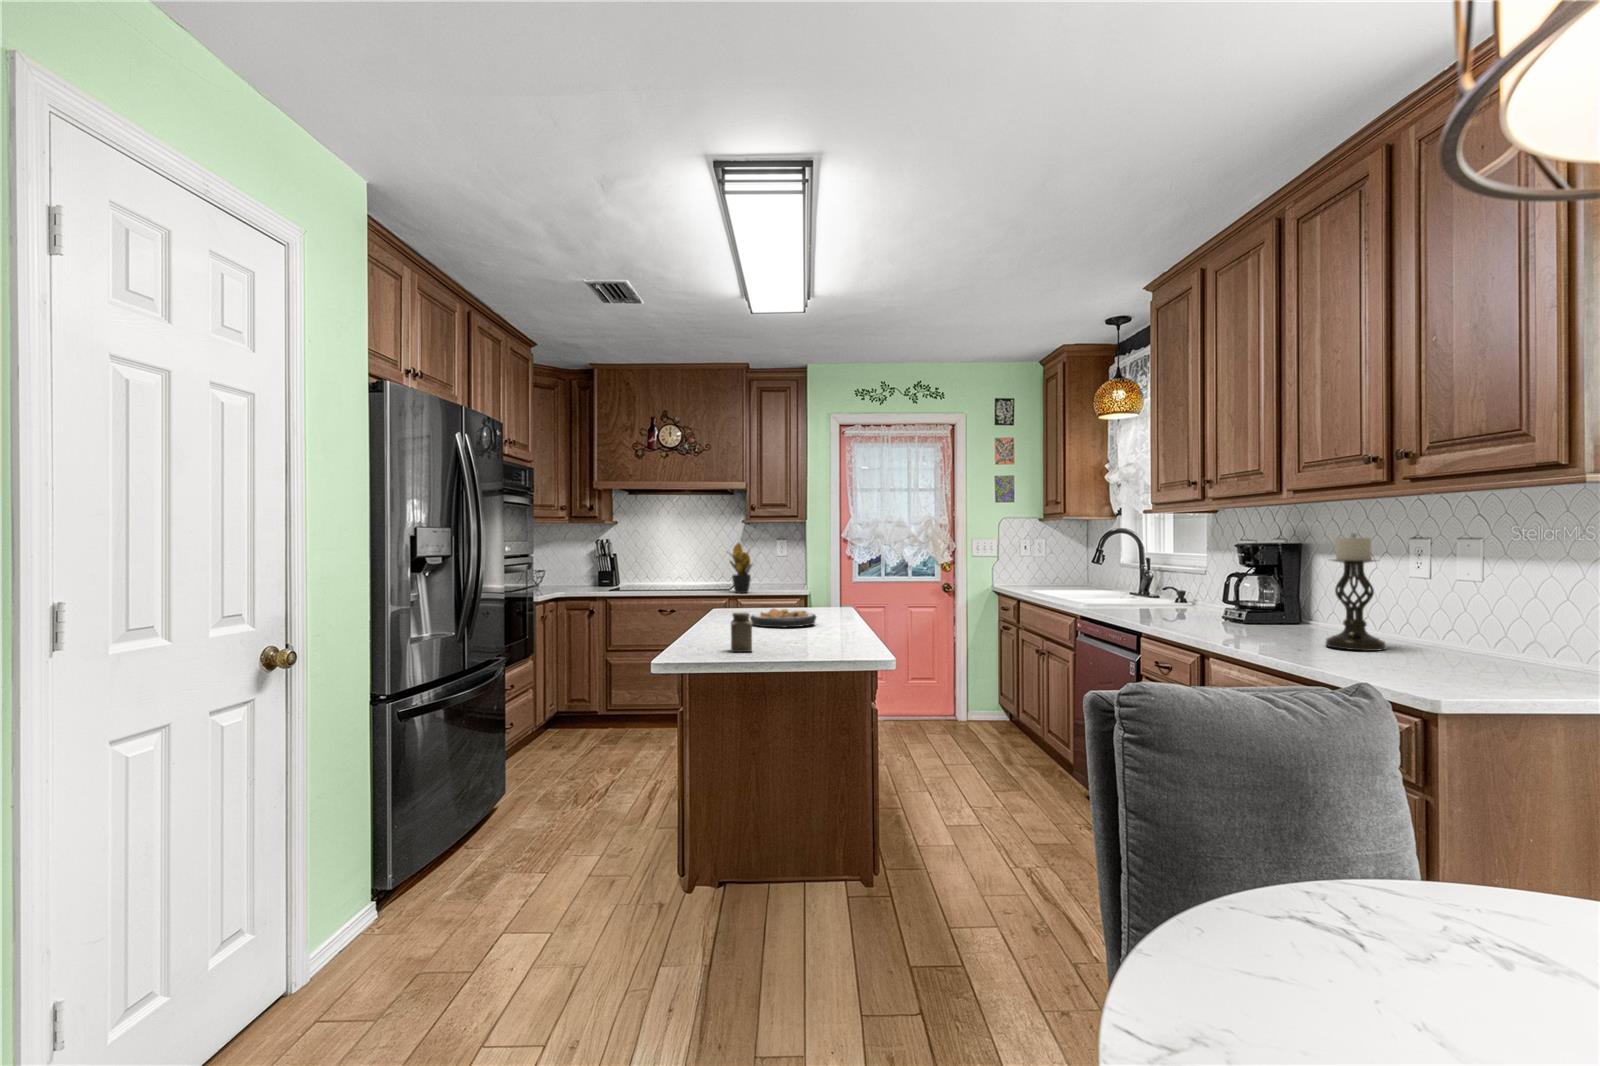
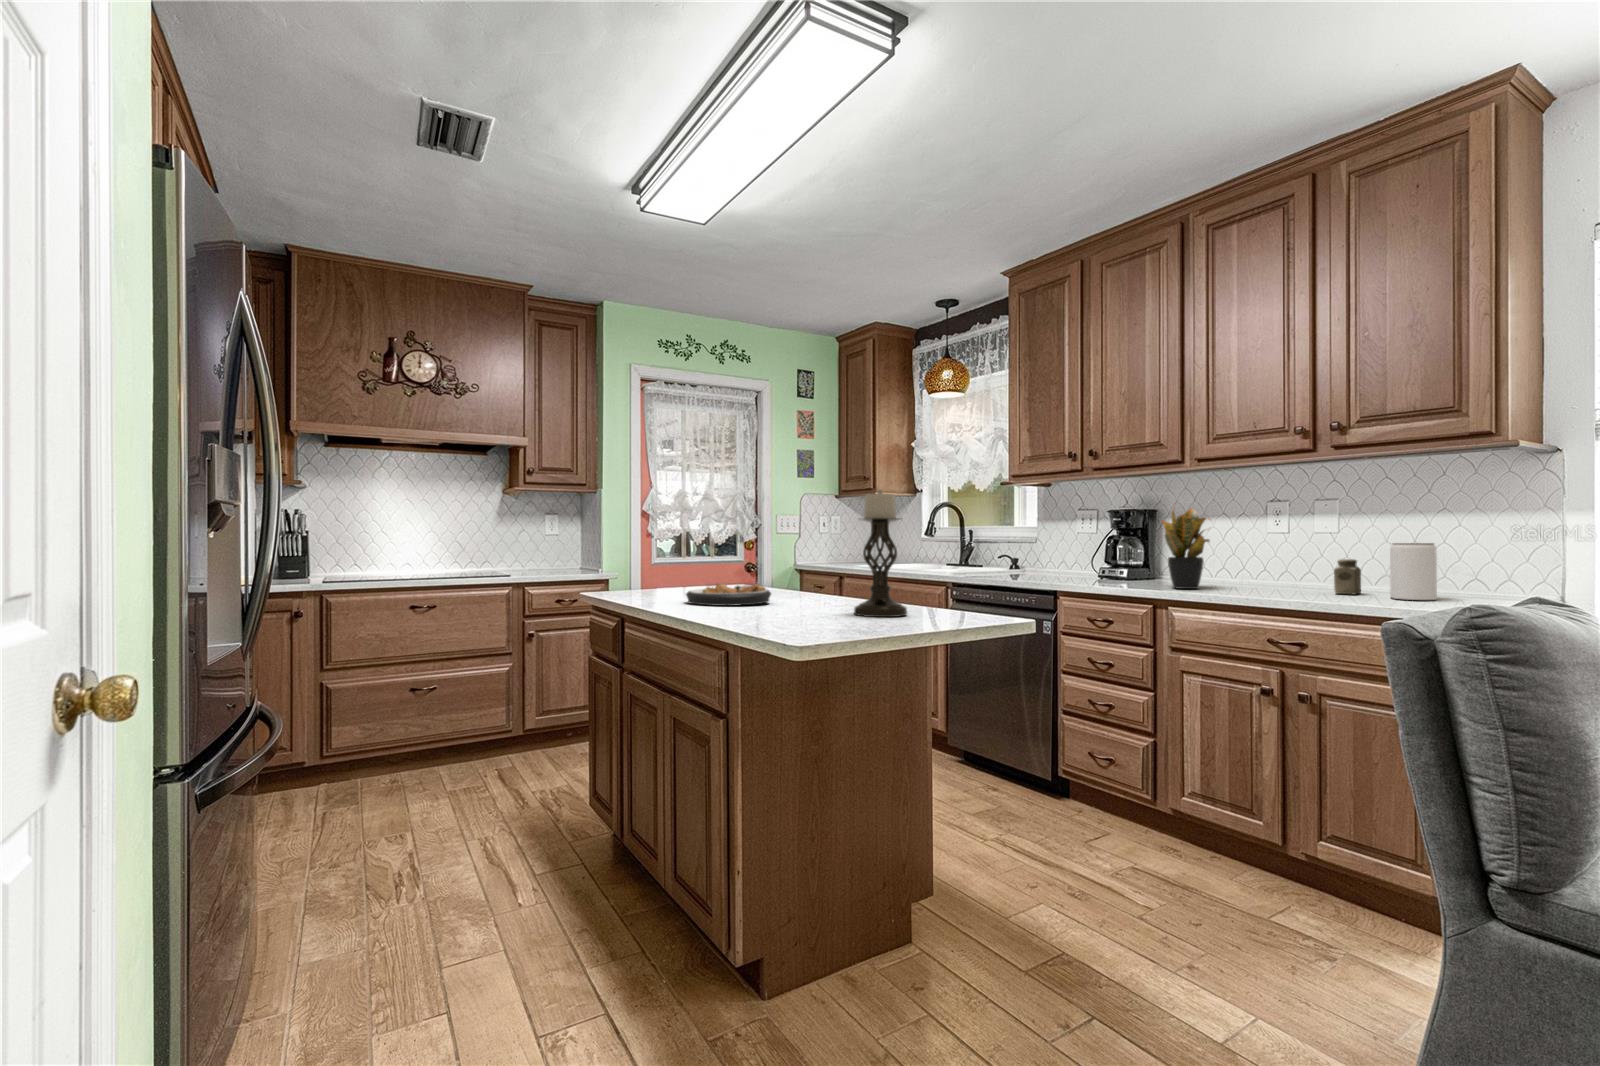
candle holder: present [1325,534,1386,651] -> present [854,490,908,617]
potted plant: present [728,543,753,593] -> present [1162,508,1210,589]
jar: none [1470,593,1533,666] -> present [1390,543,1437,600]
salt shaker: present [731,612,752,652] -> present [1334,559,1361,594]

